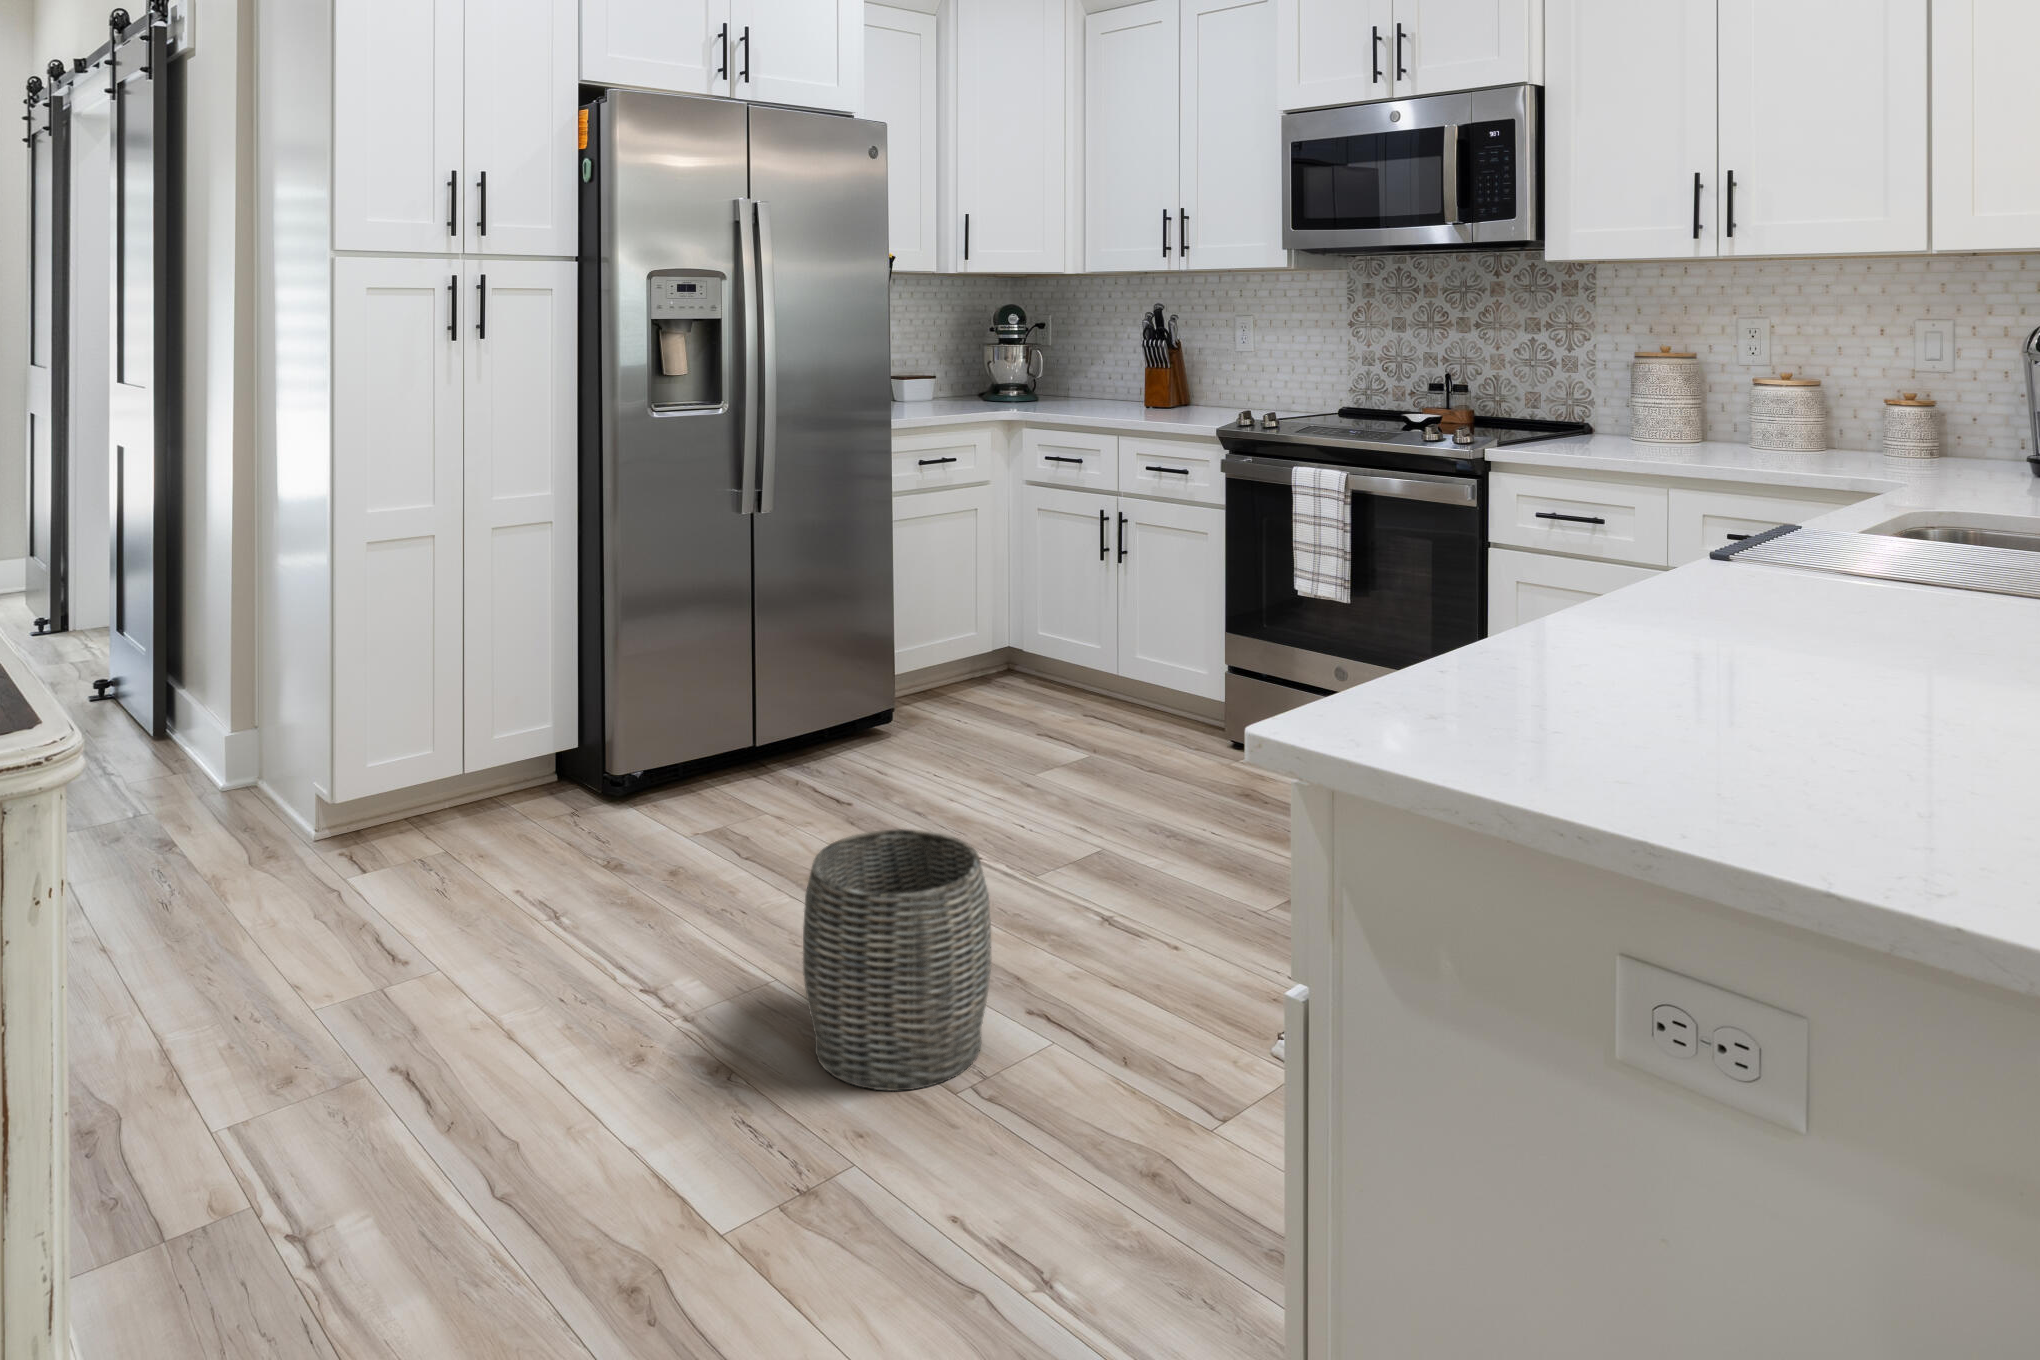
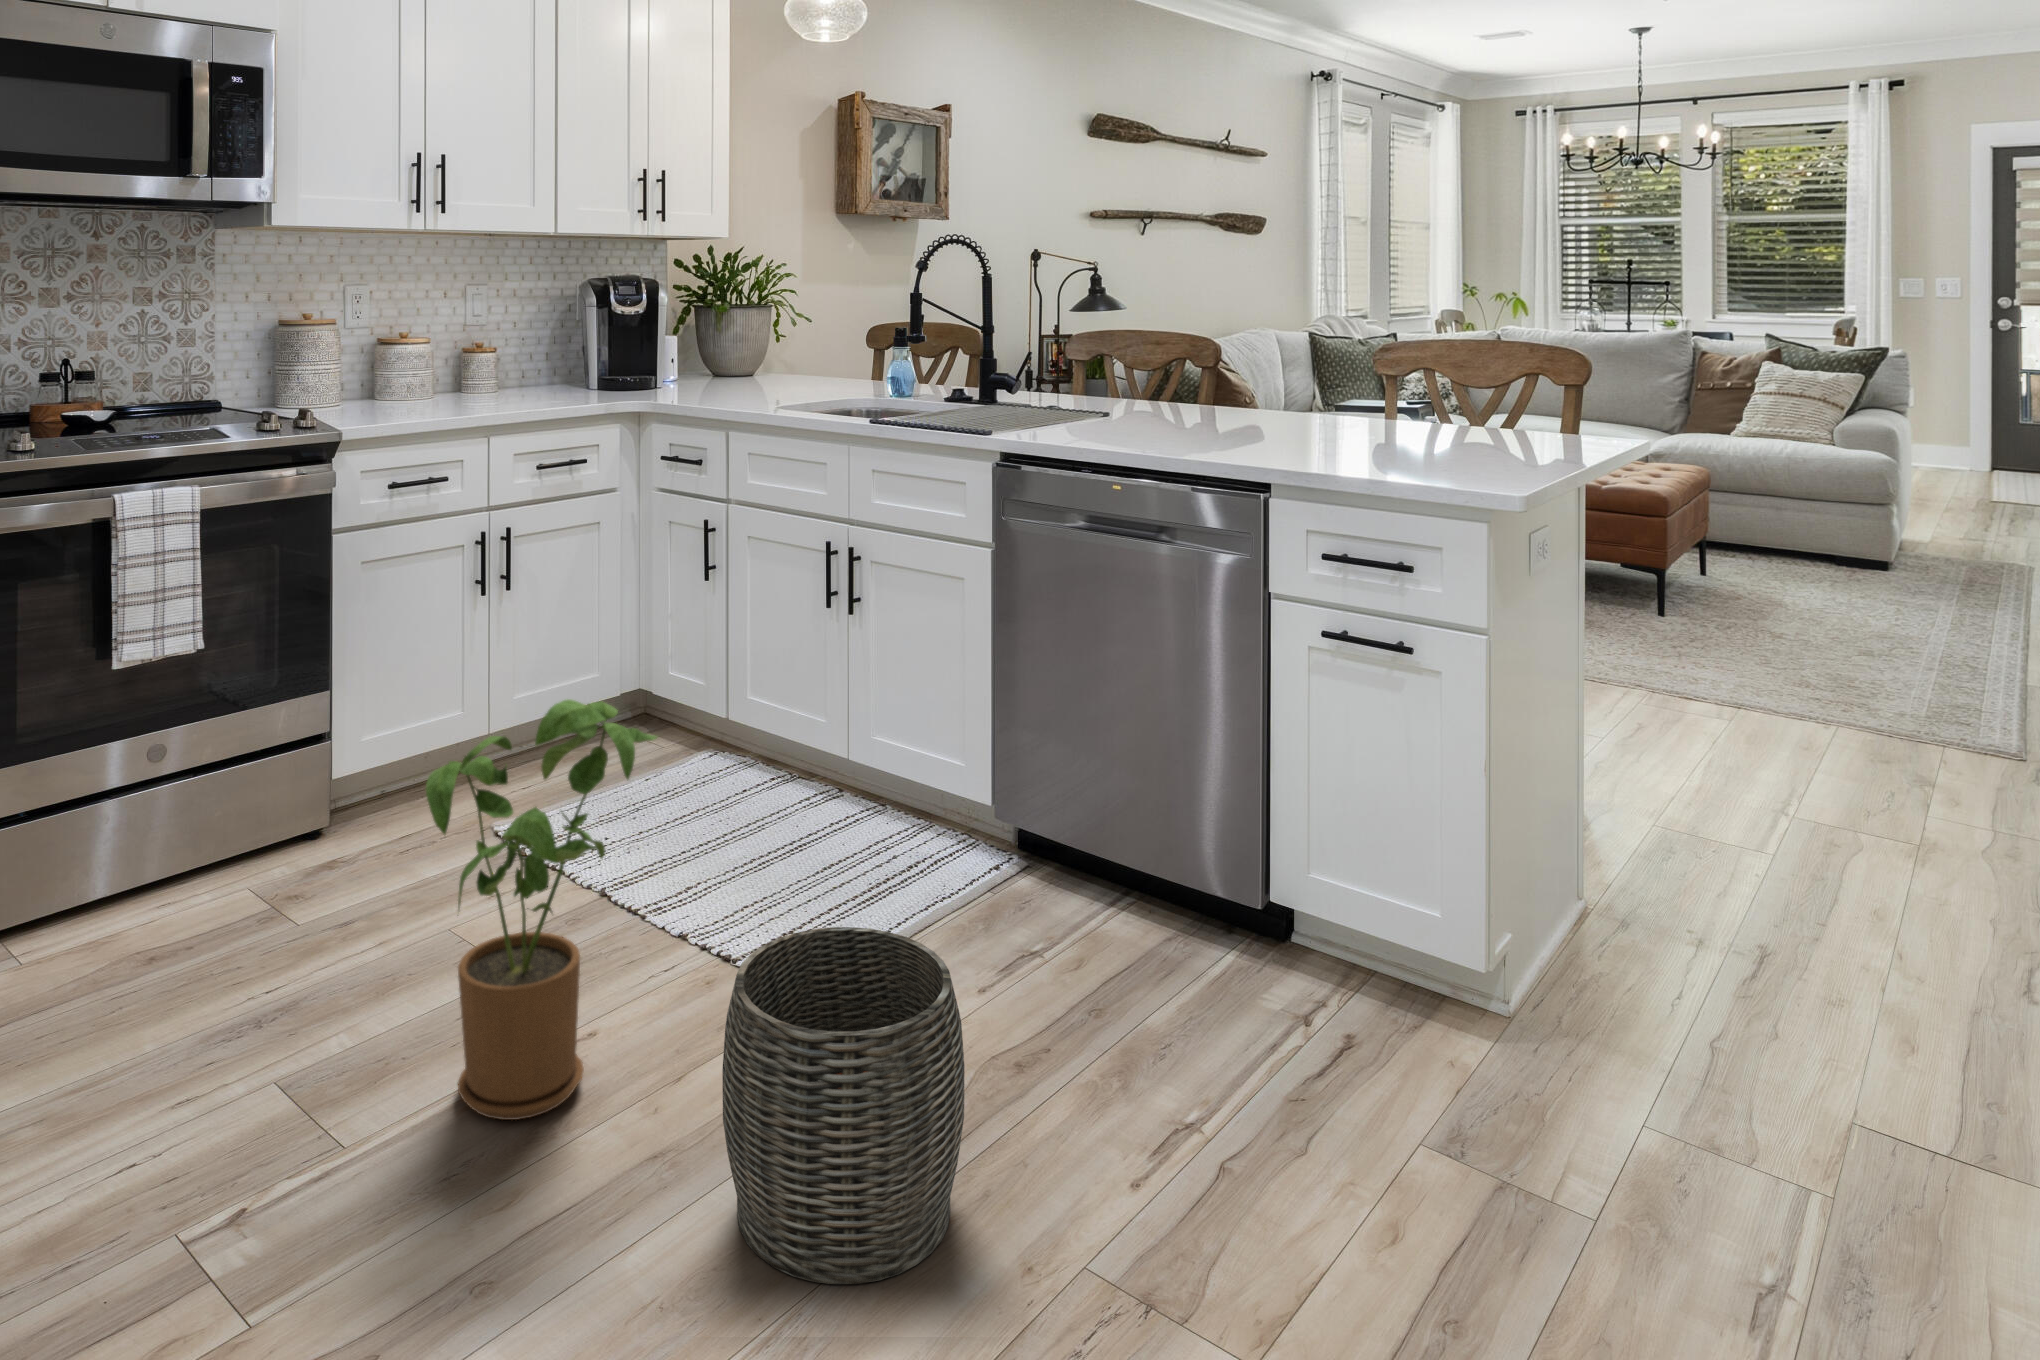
house plant: none [964,636,1144,939] -> present [426,699,657,1120]

